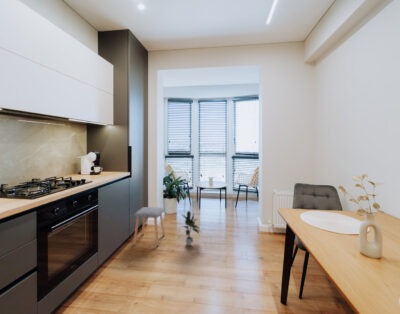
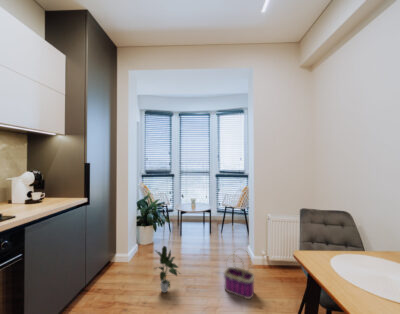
stool: present [134,207,165,246] -> none [90,242,135,296]
basket: none [235,216,260,253] -> present [224,254,254,299]

